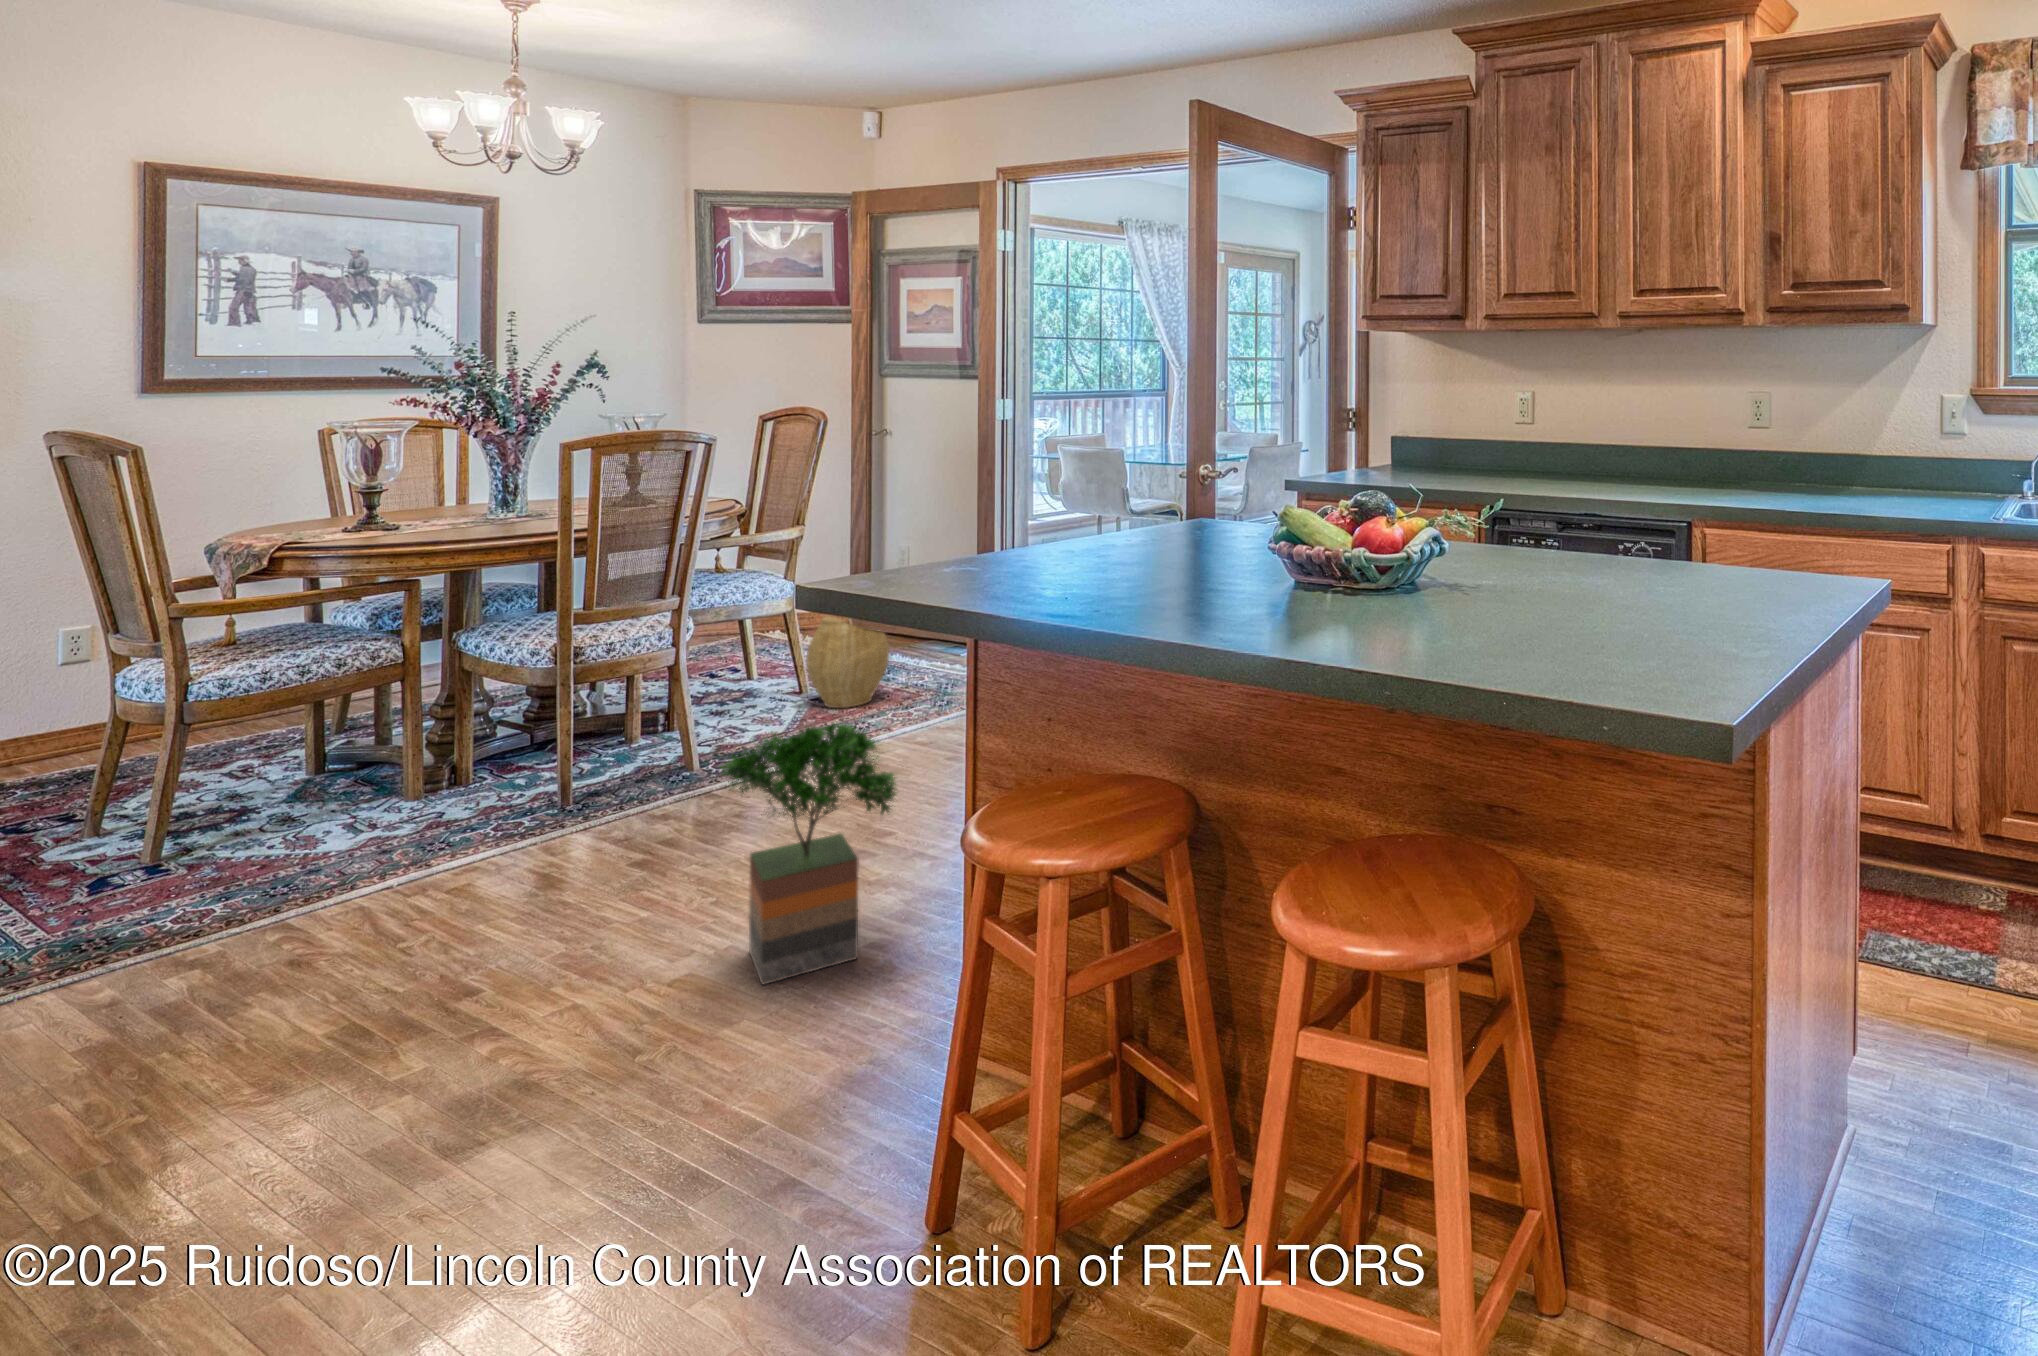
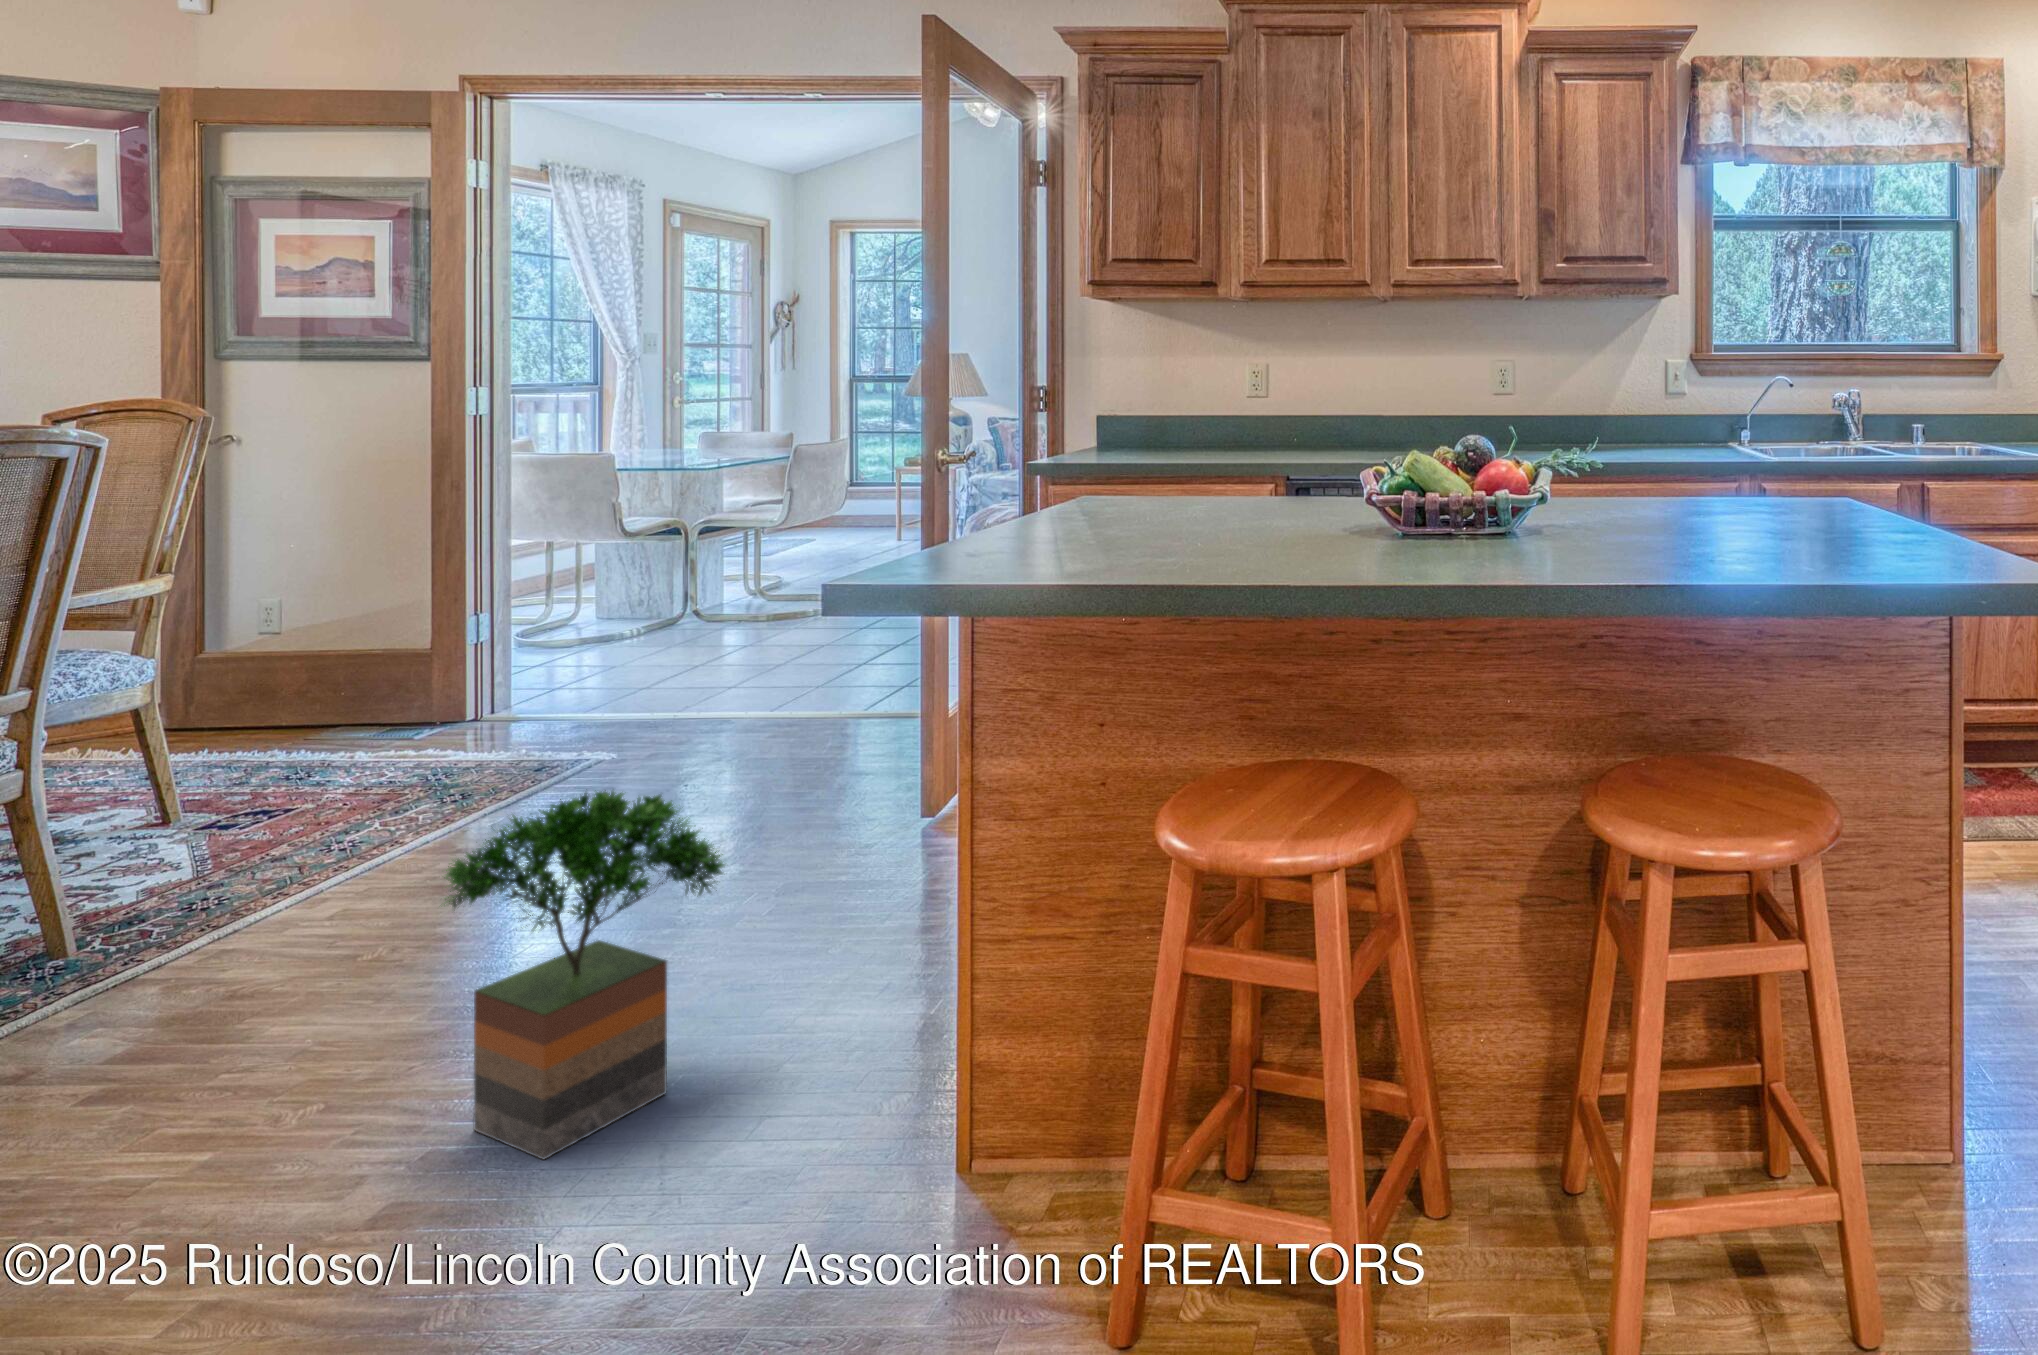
woven basket: present [806,615,890,708] -> none [200,684,350,827]

